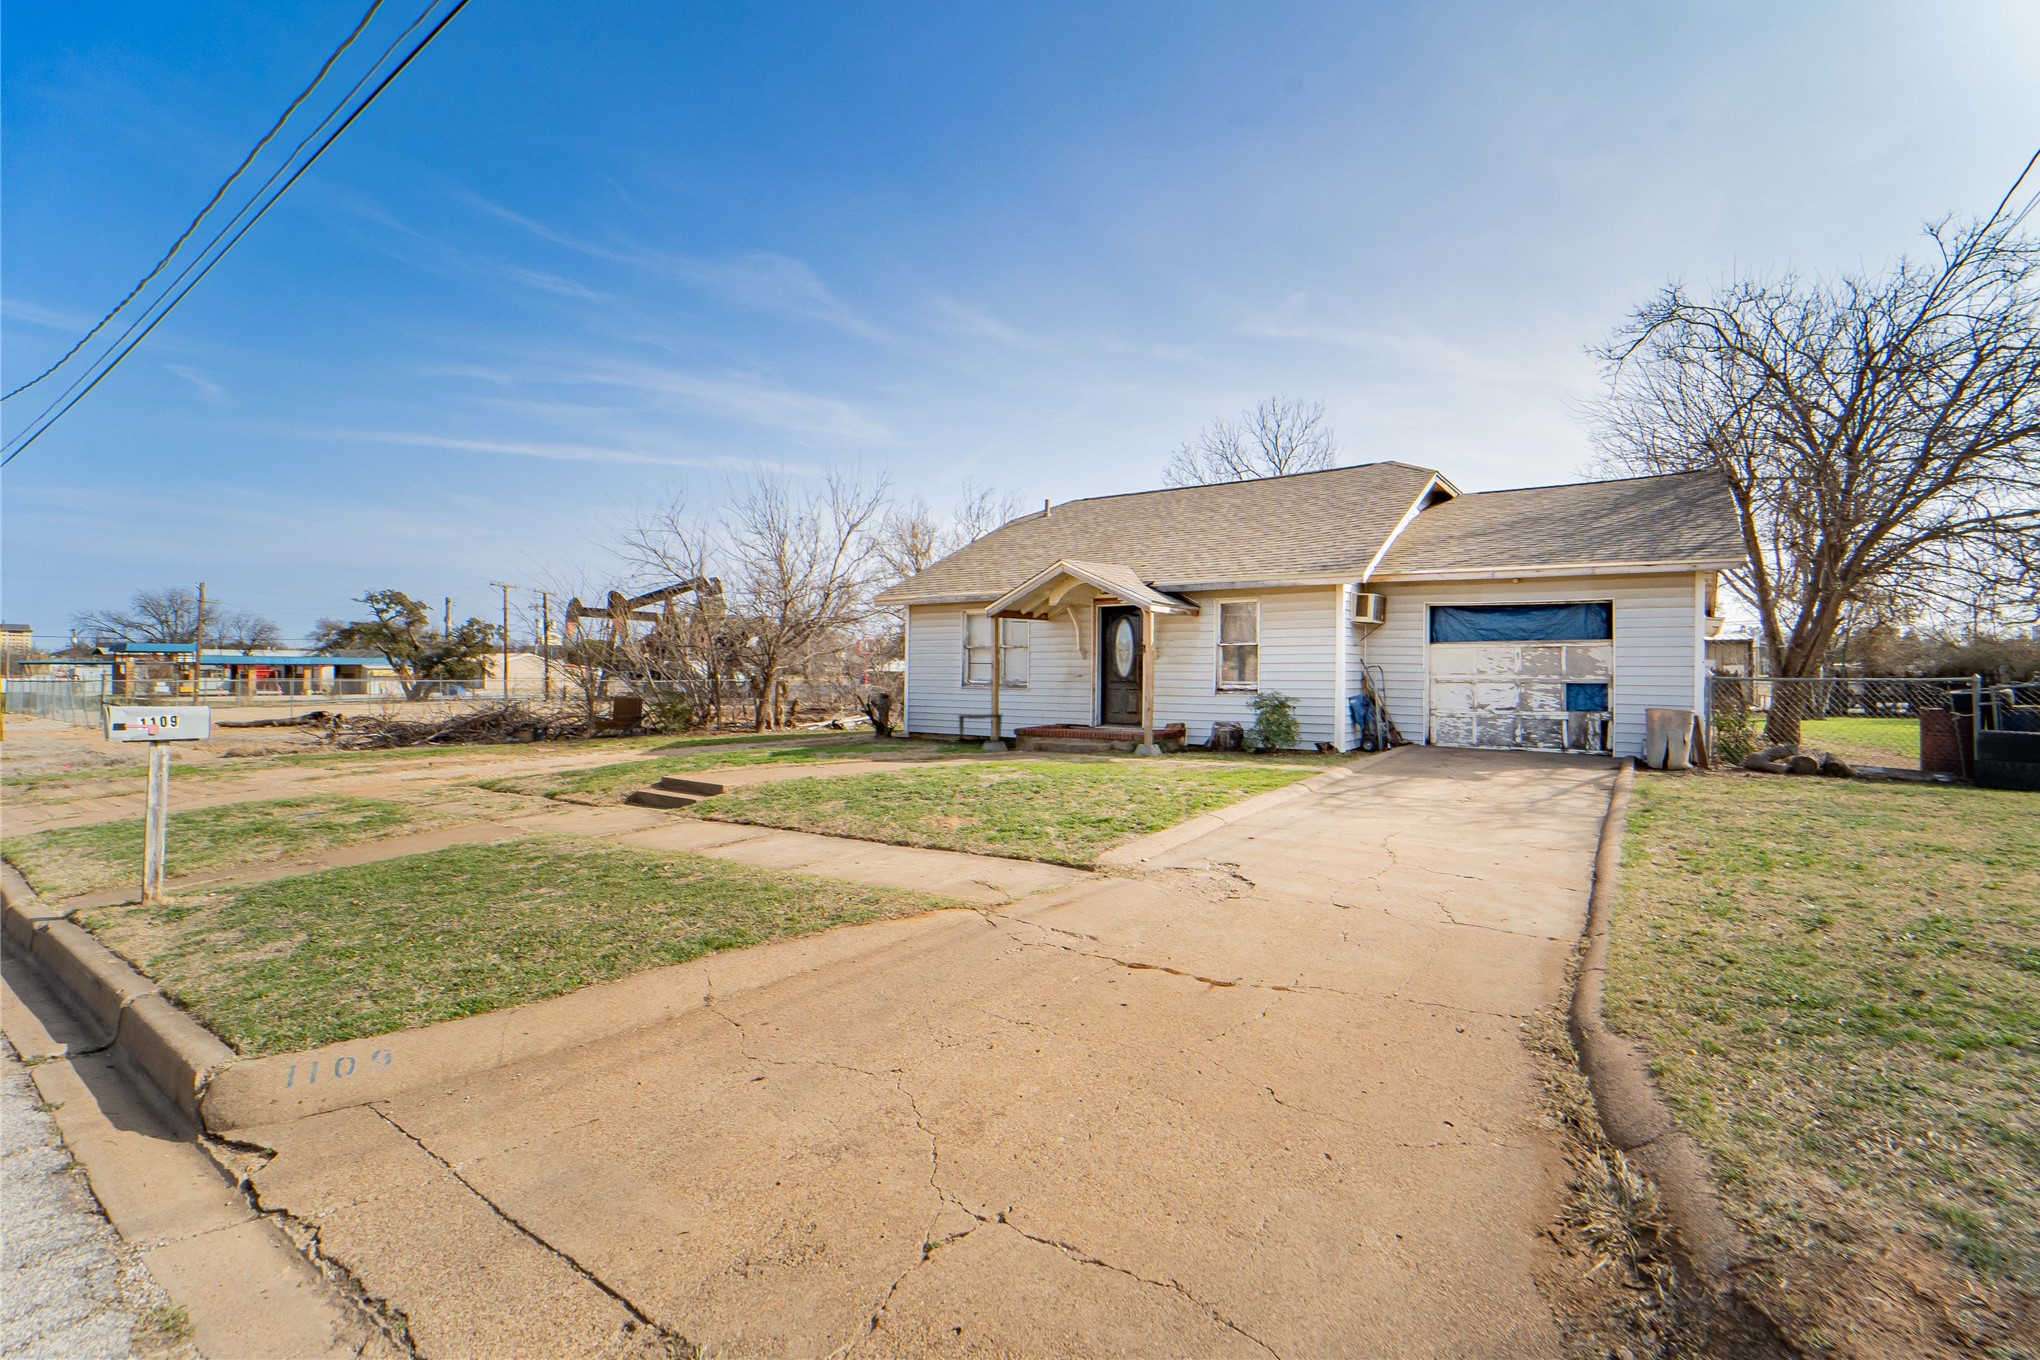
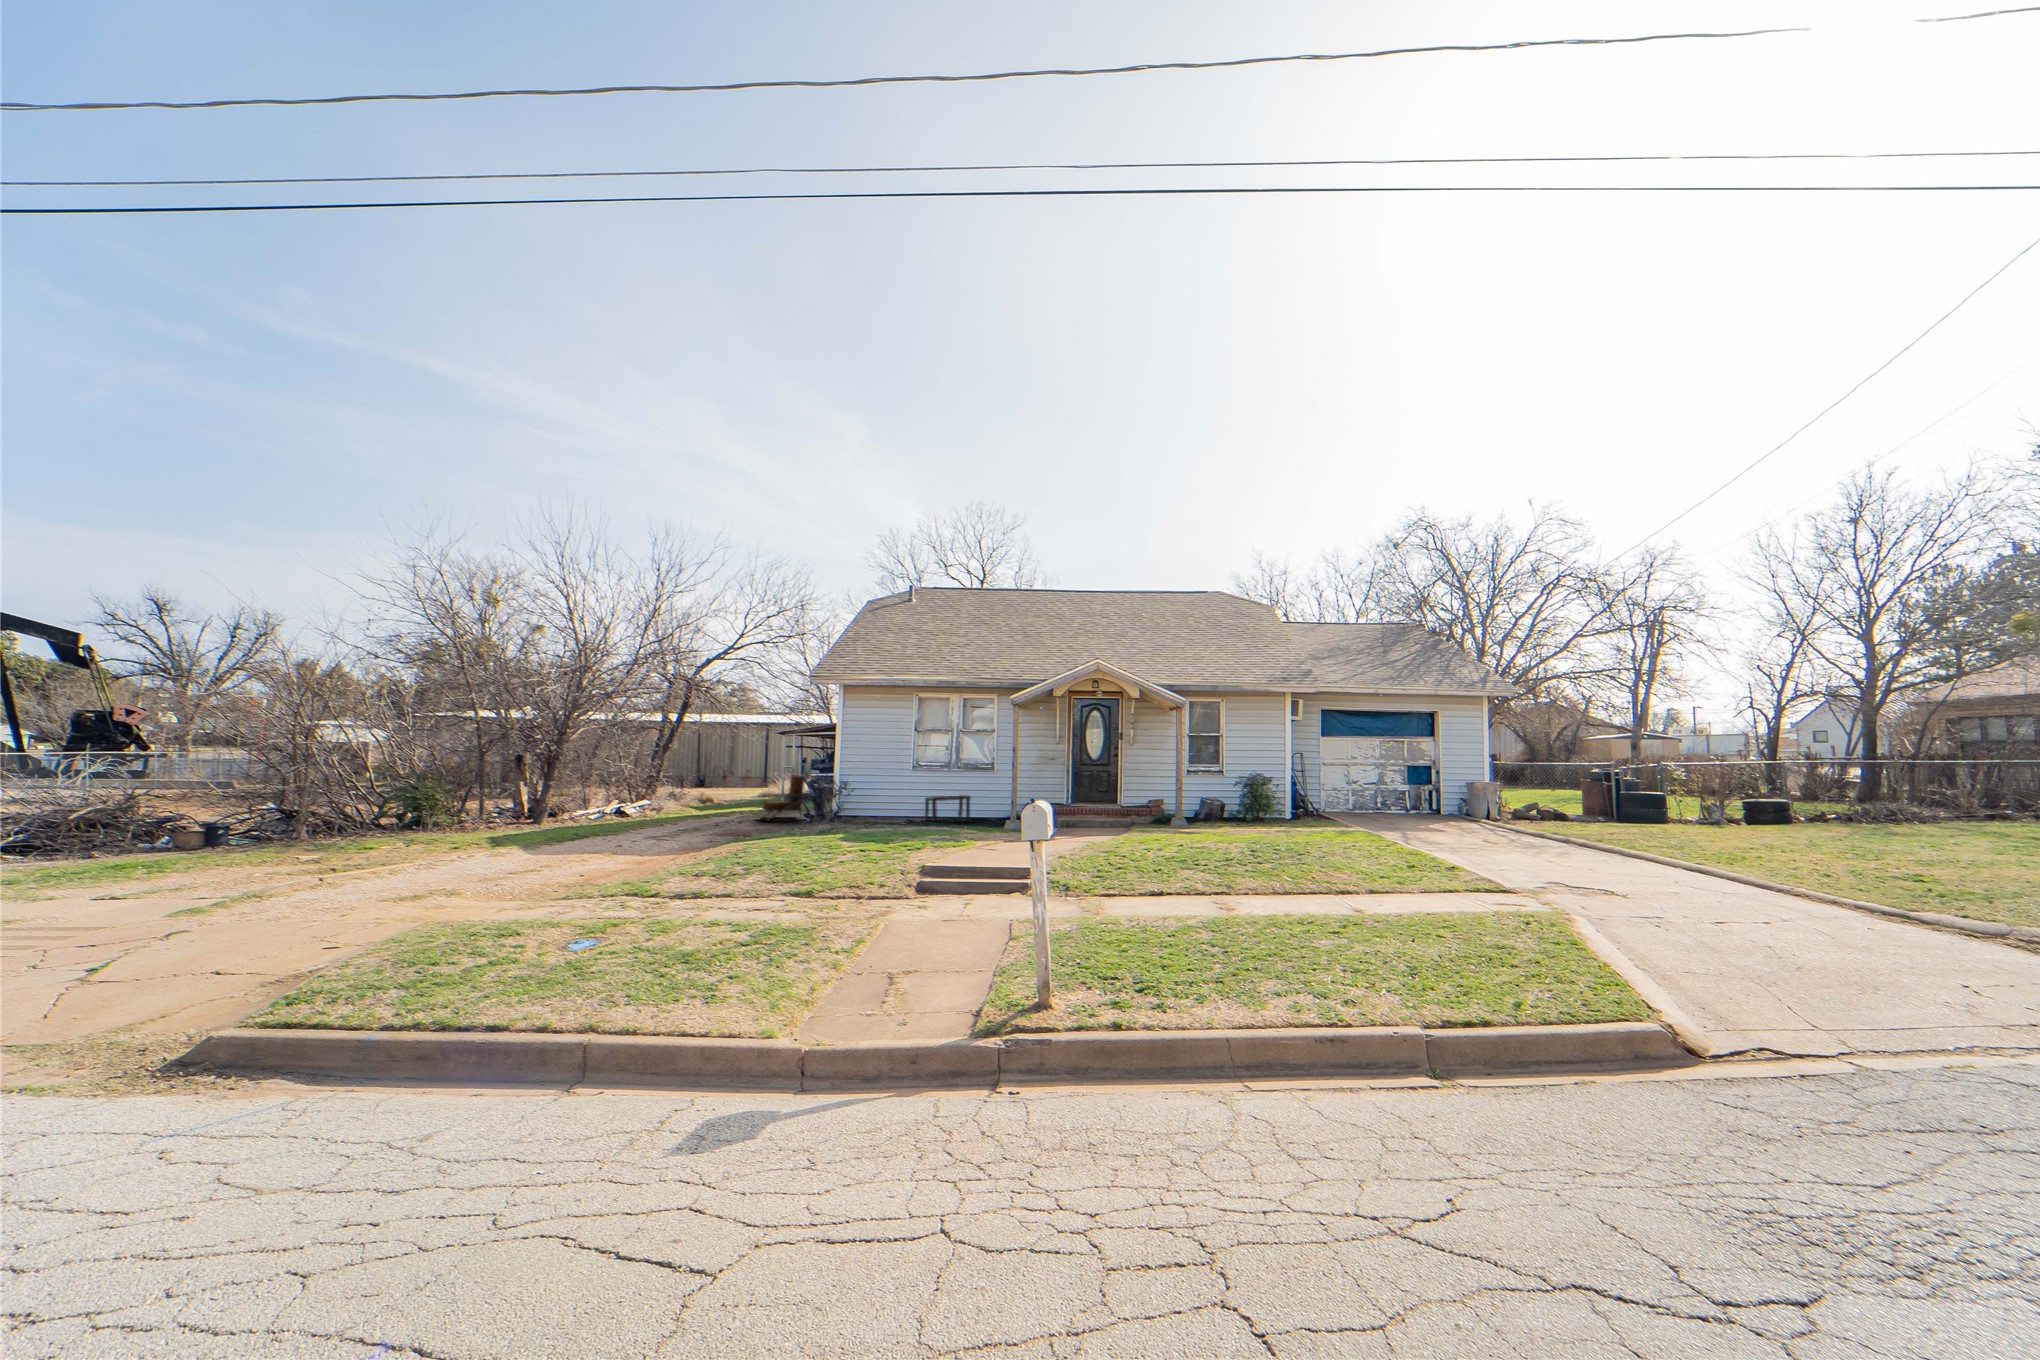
lounge chair: present [590,698,649,738] -> present [762,775,808,821]

